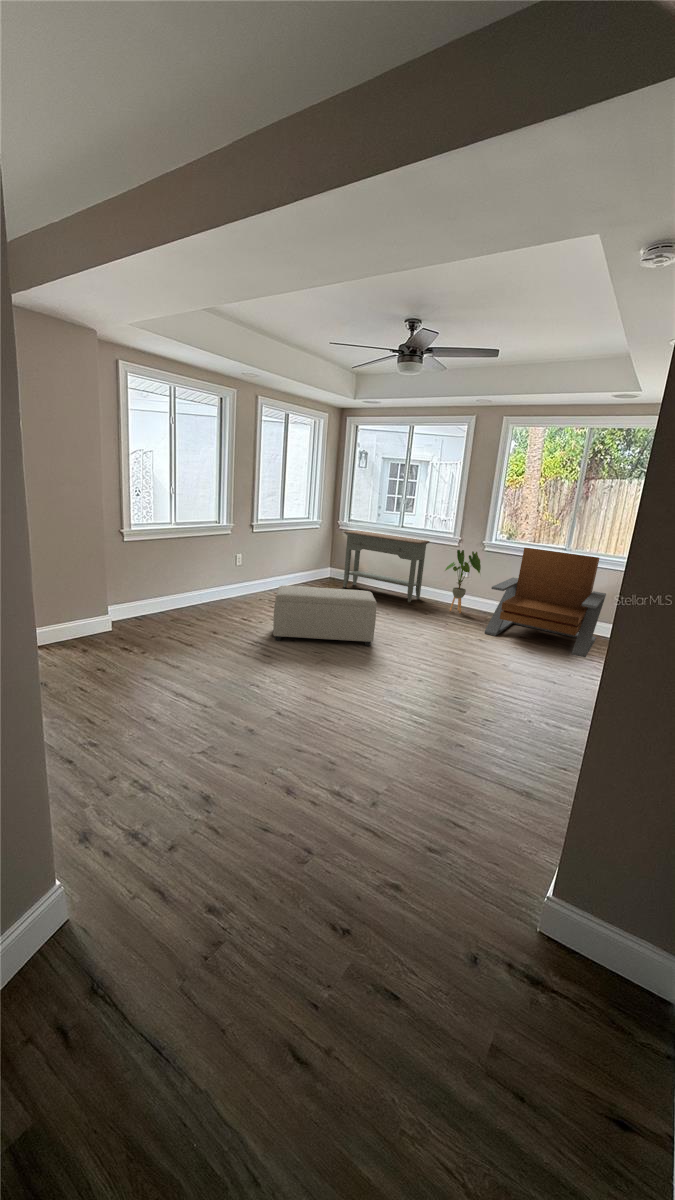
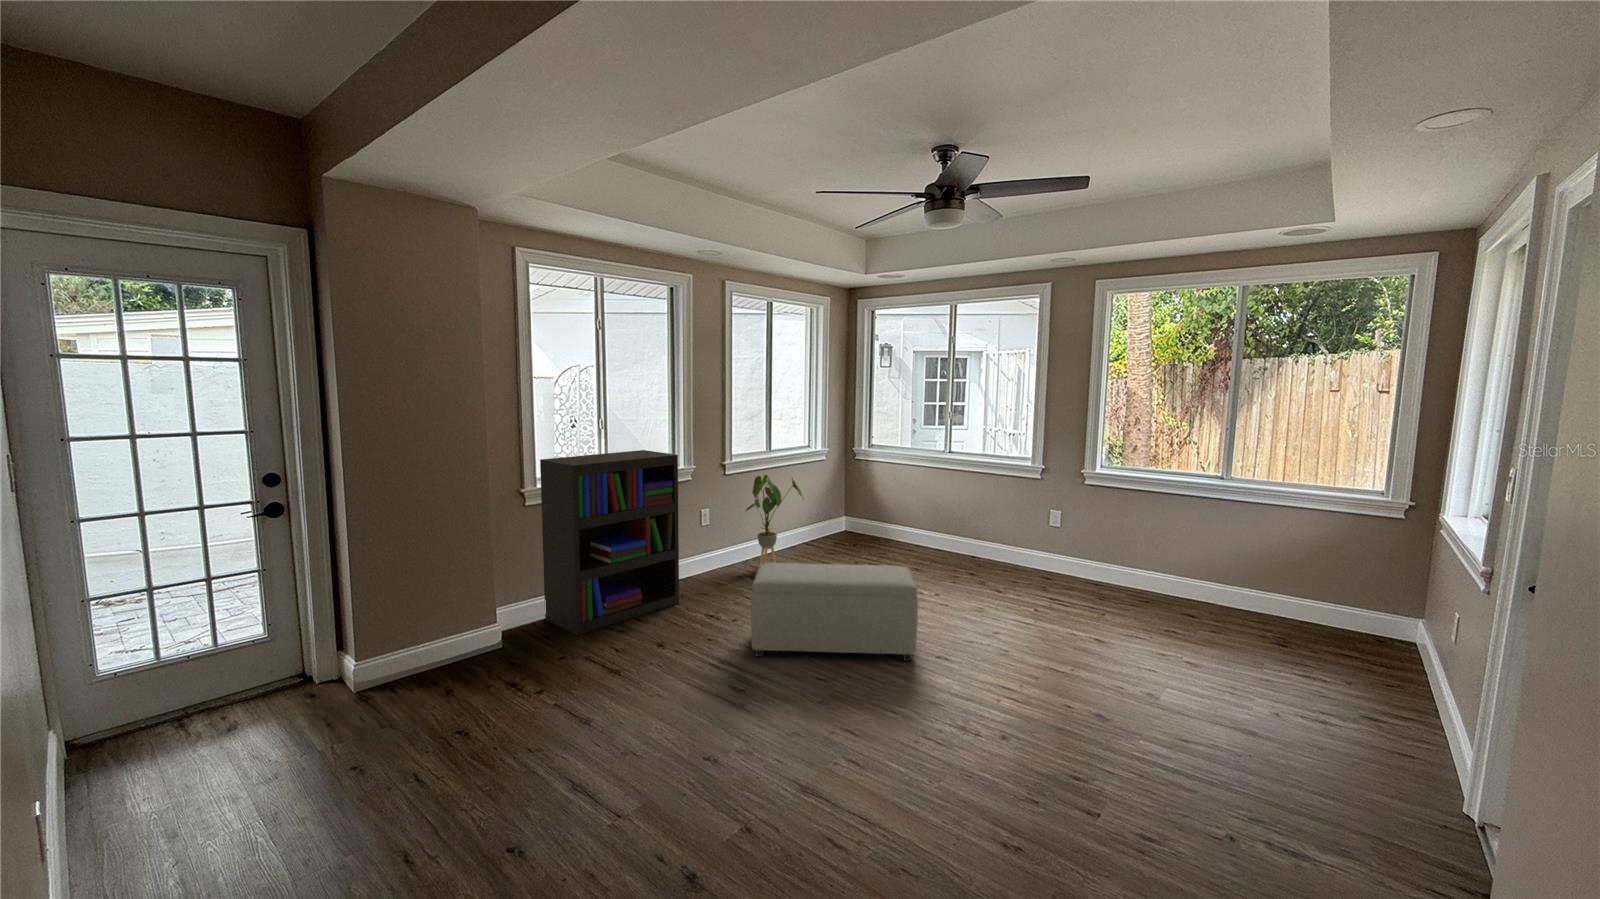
bookshelf: none [134,511,226,626] -> present [540,450,679,635]
console table: present [343,530,429,602] -> none [862,460,996,570]
lounge chair: present [484,548,606,657] -> none [1102,479,1308,670]
house plant: present [445,550,481,613] -> present [746,475,804,565]

